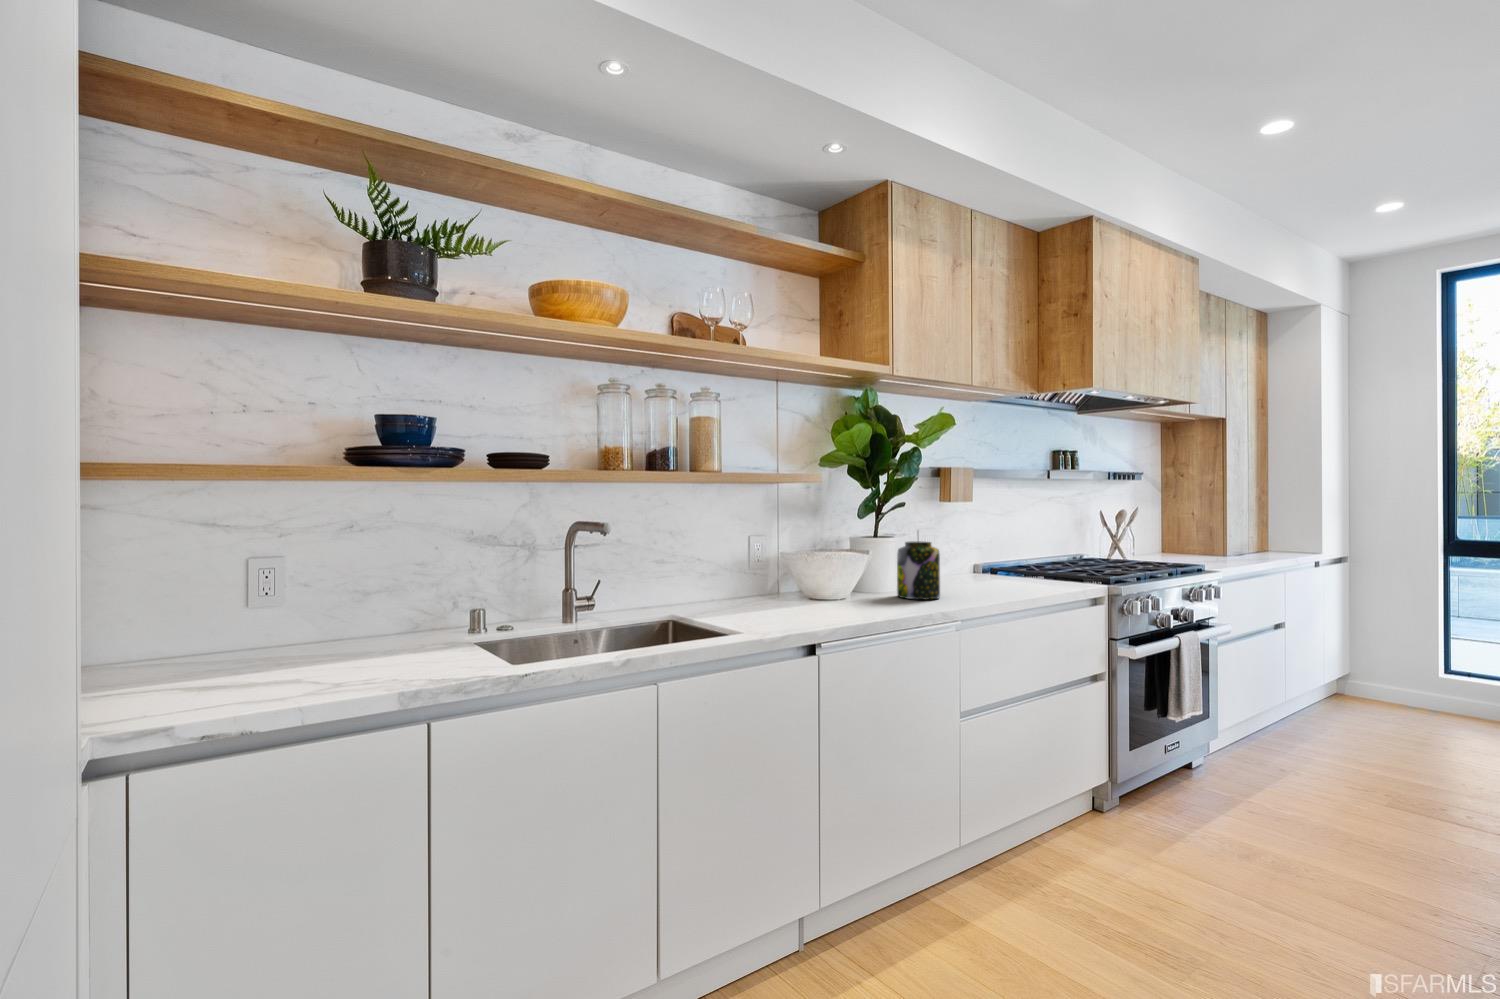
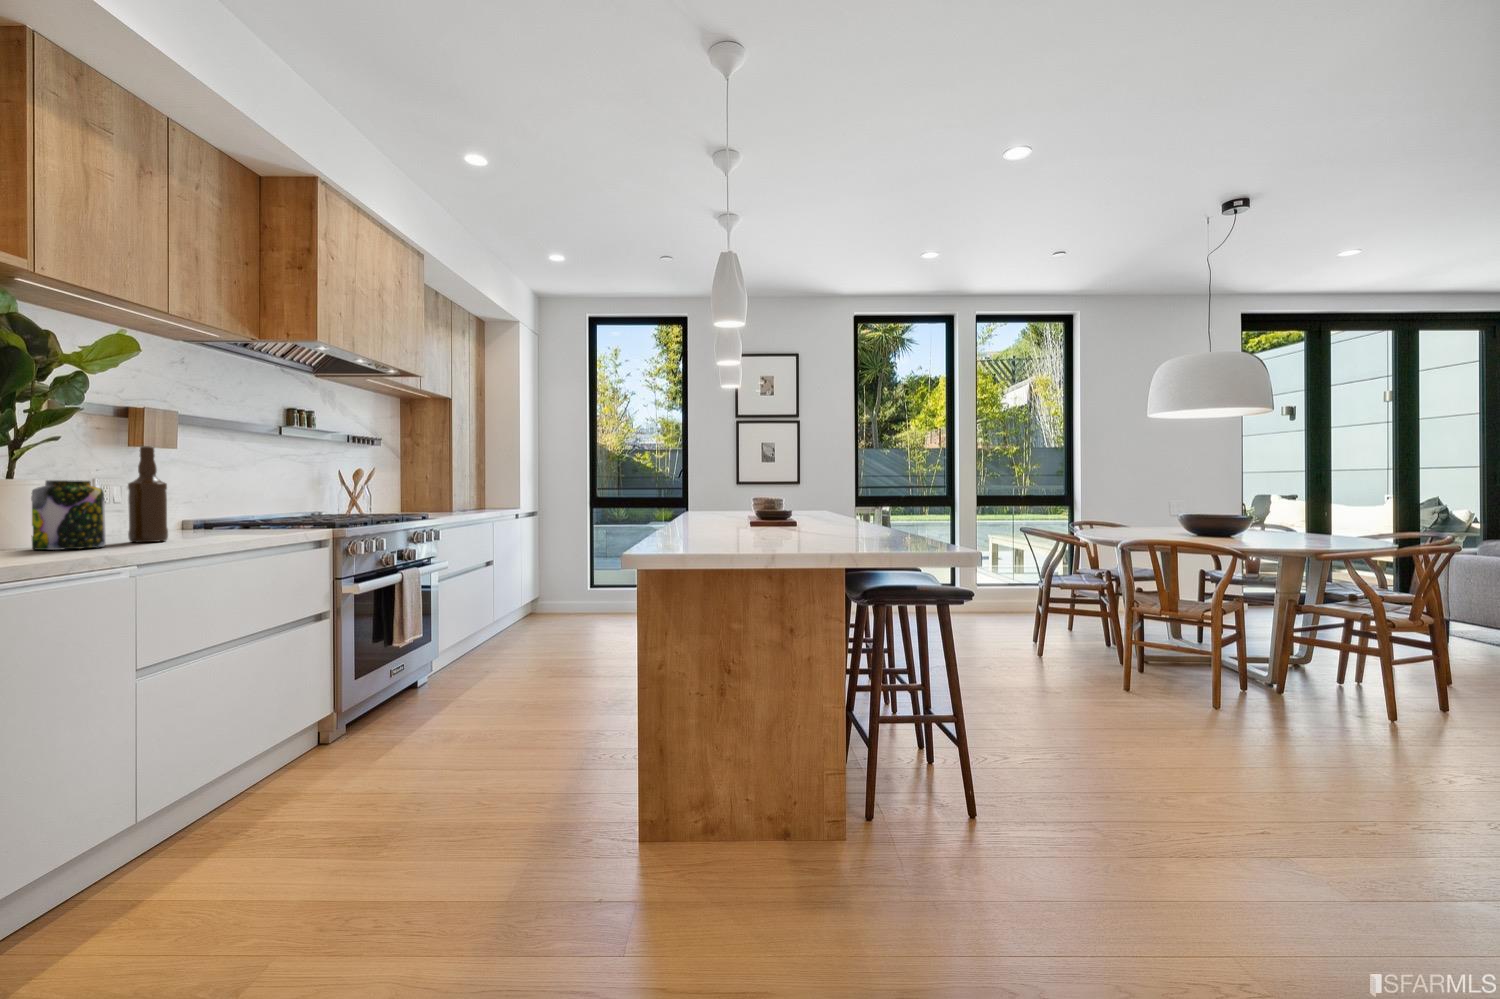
bottle: none [952,510,979,594] -> present [128,446,168,542]

